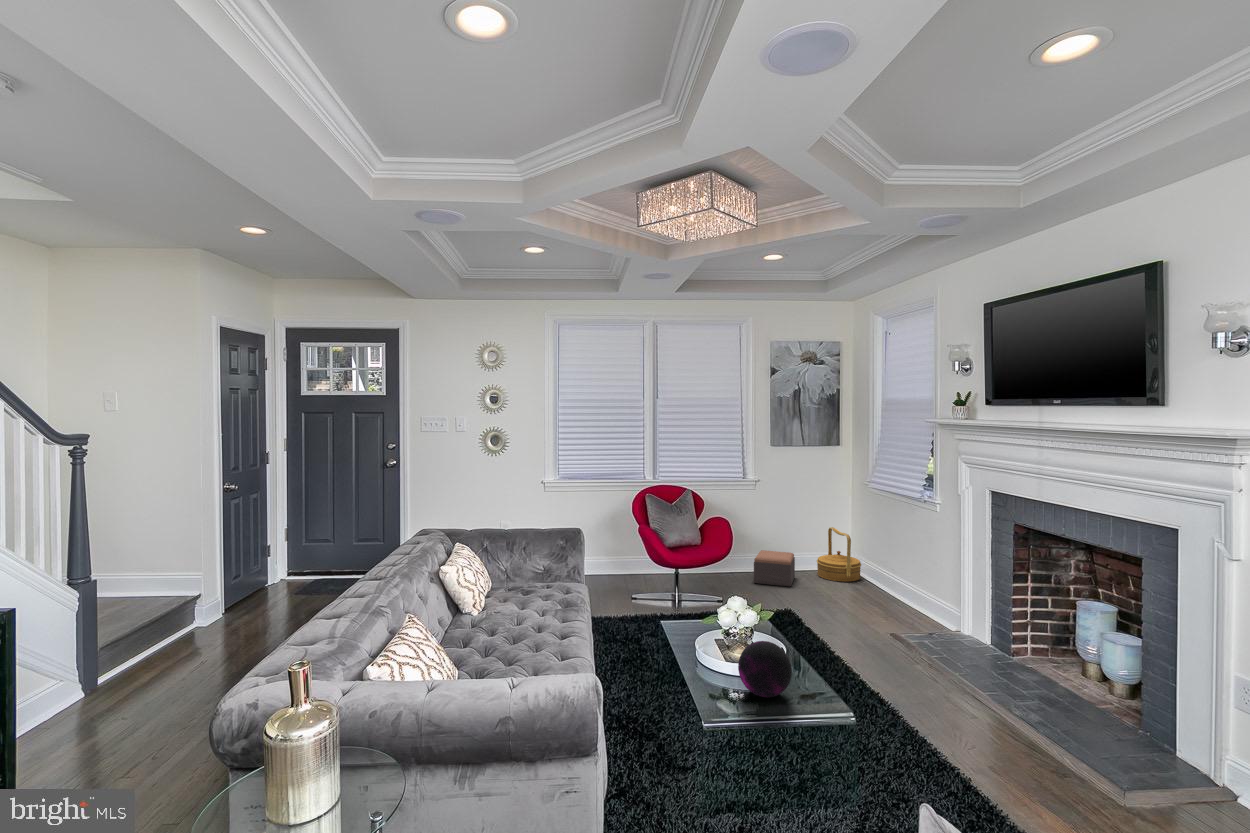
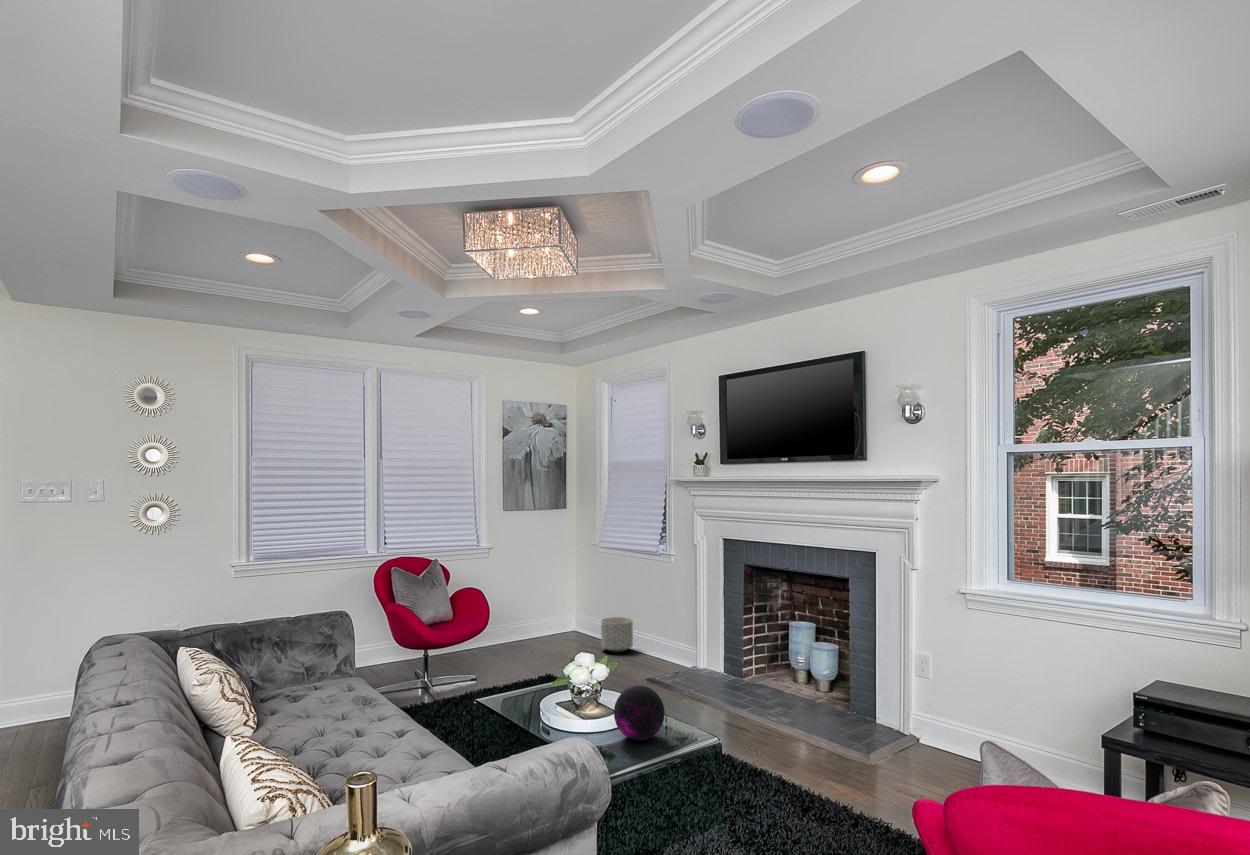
woven basket: present [817,527,861,582] -> none [549,590,592,644]
footstool: present [754,550,795,587] -> none [495,620,535,658]
planter: none [861,561,896,598] -> present [601,617,633,653]

